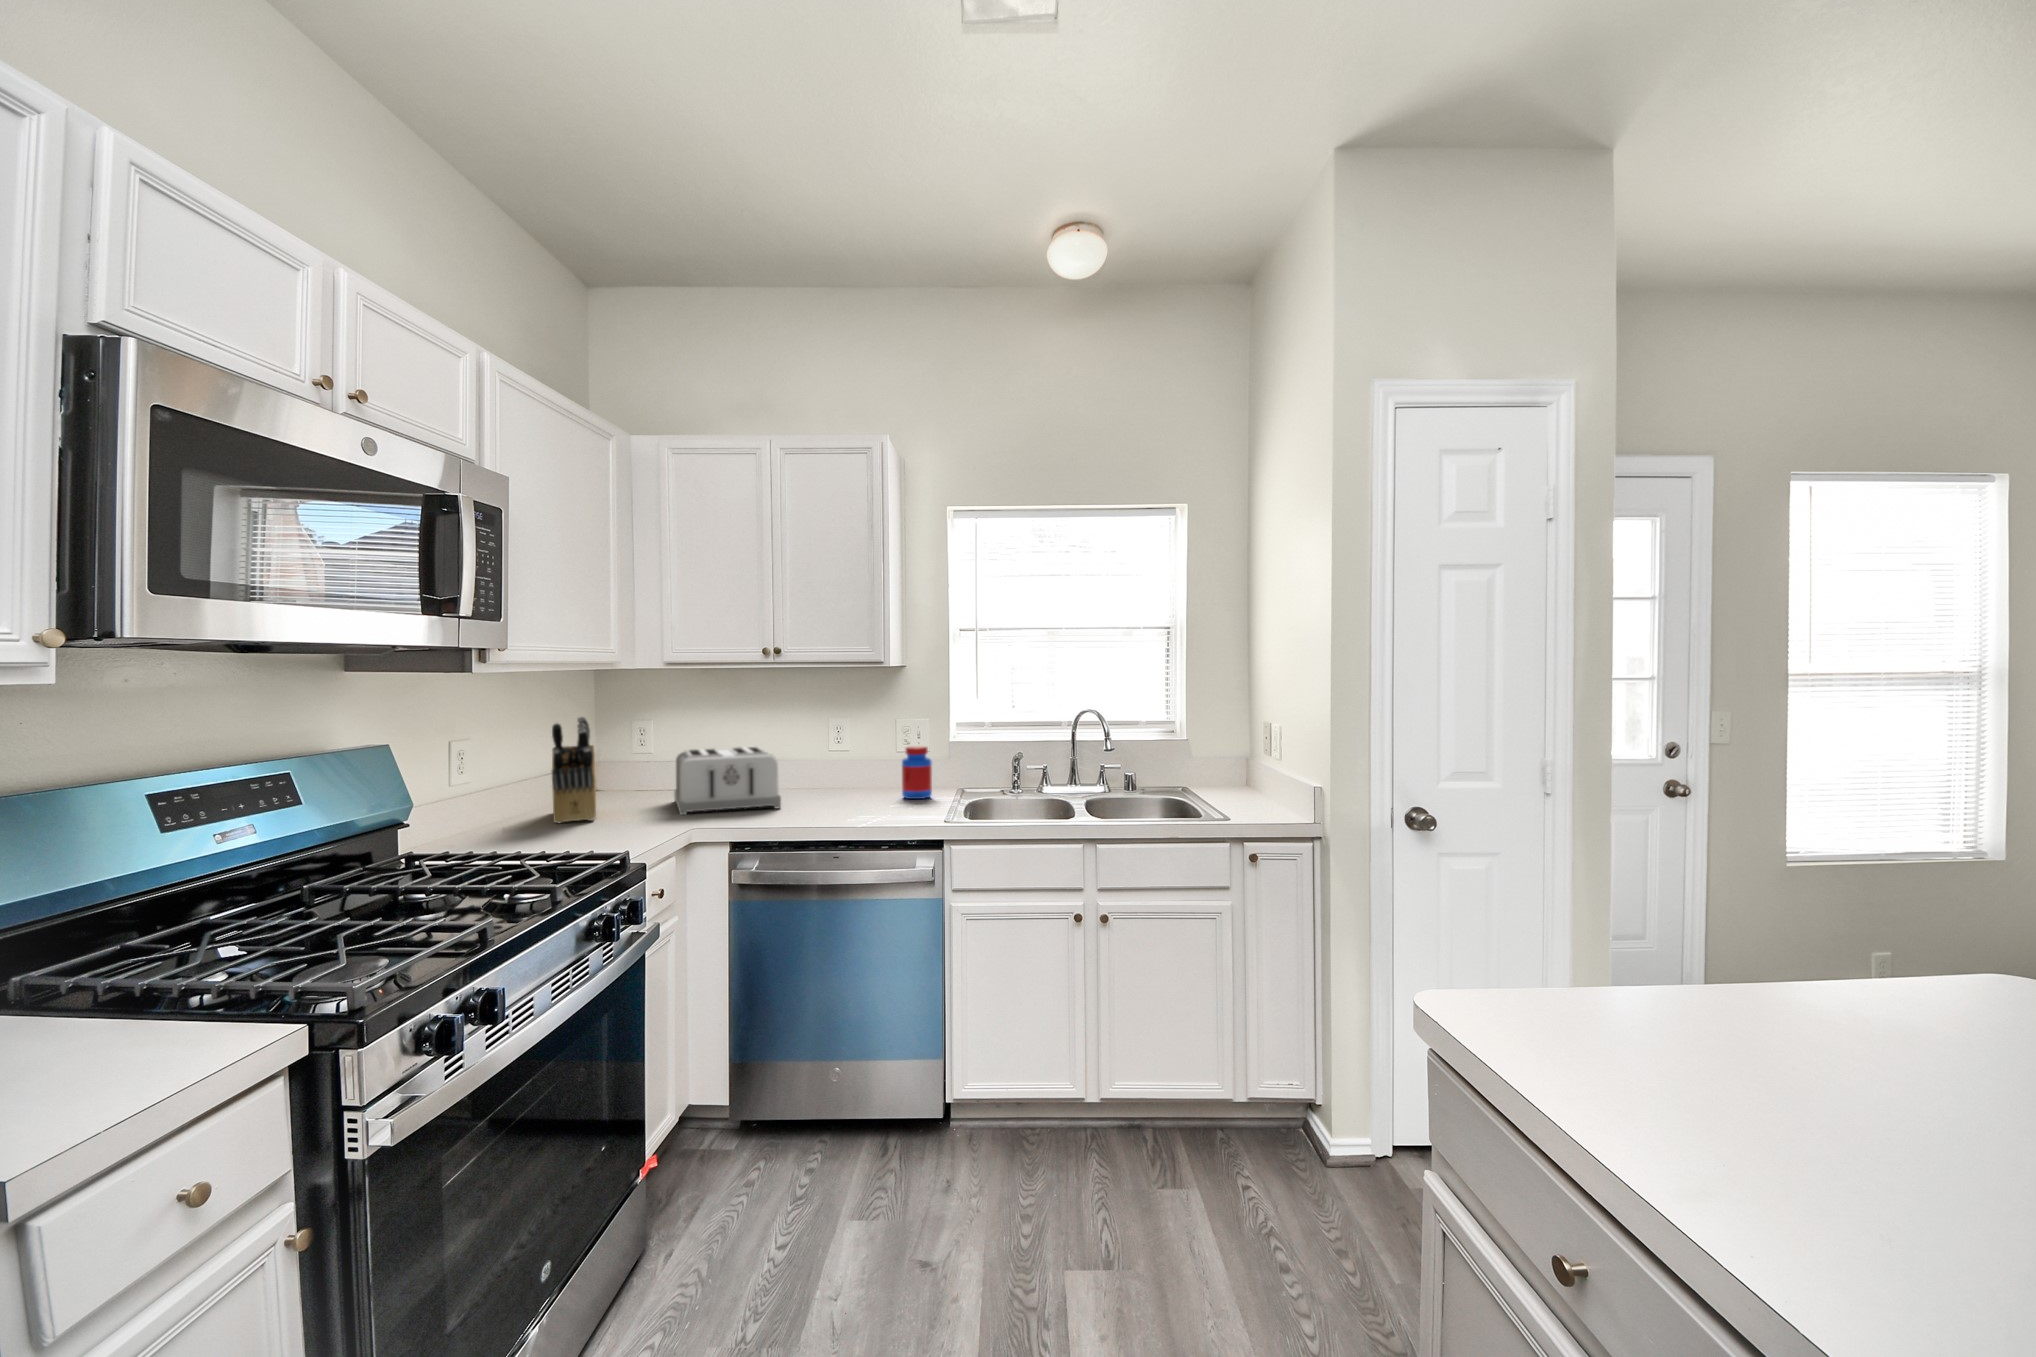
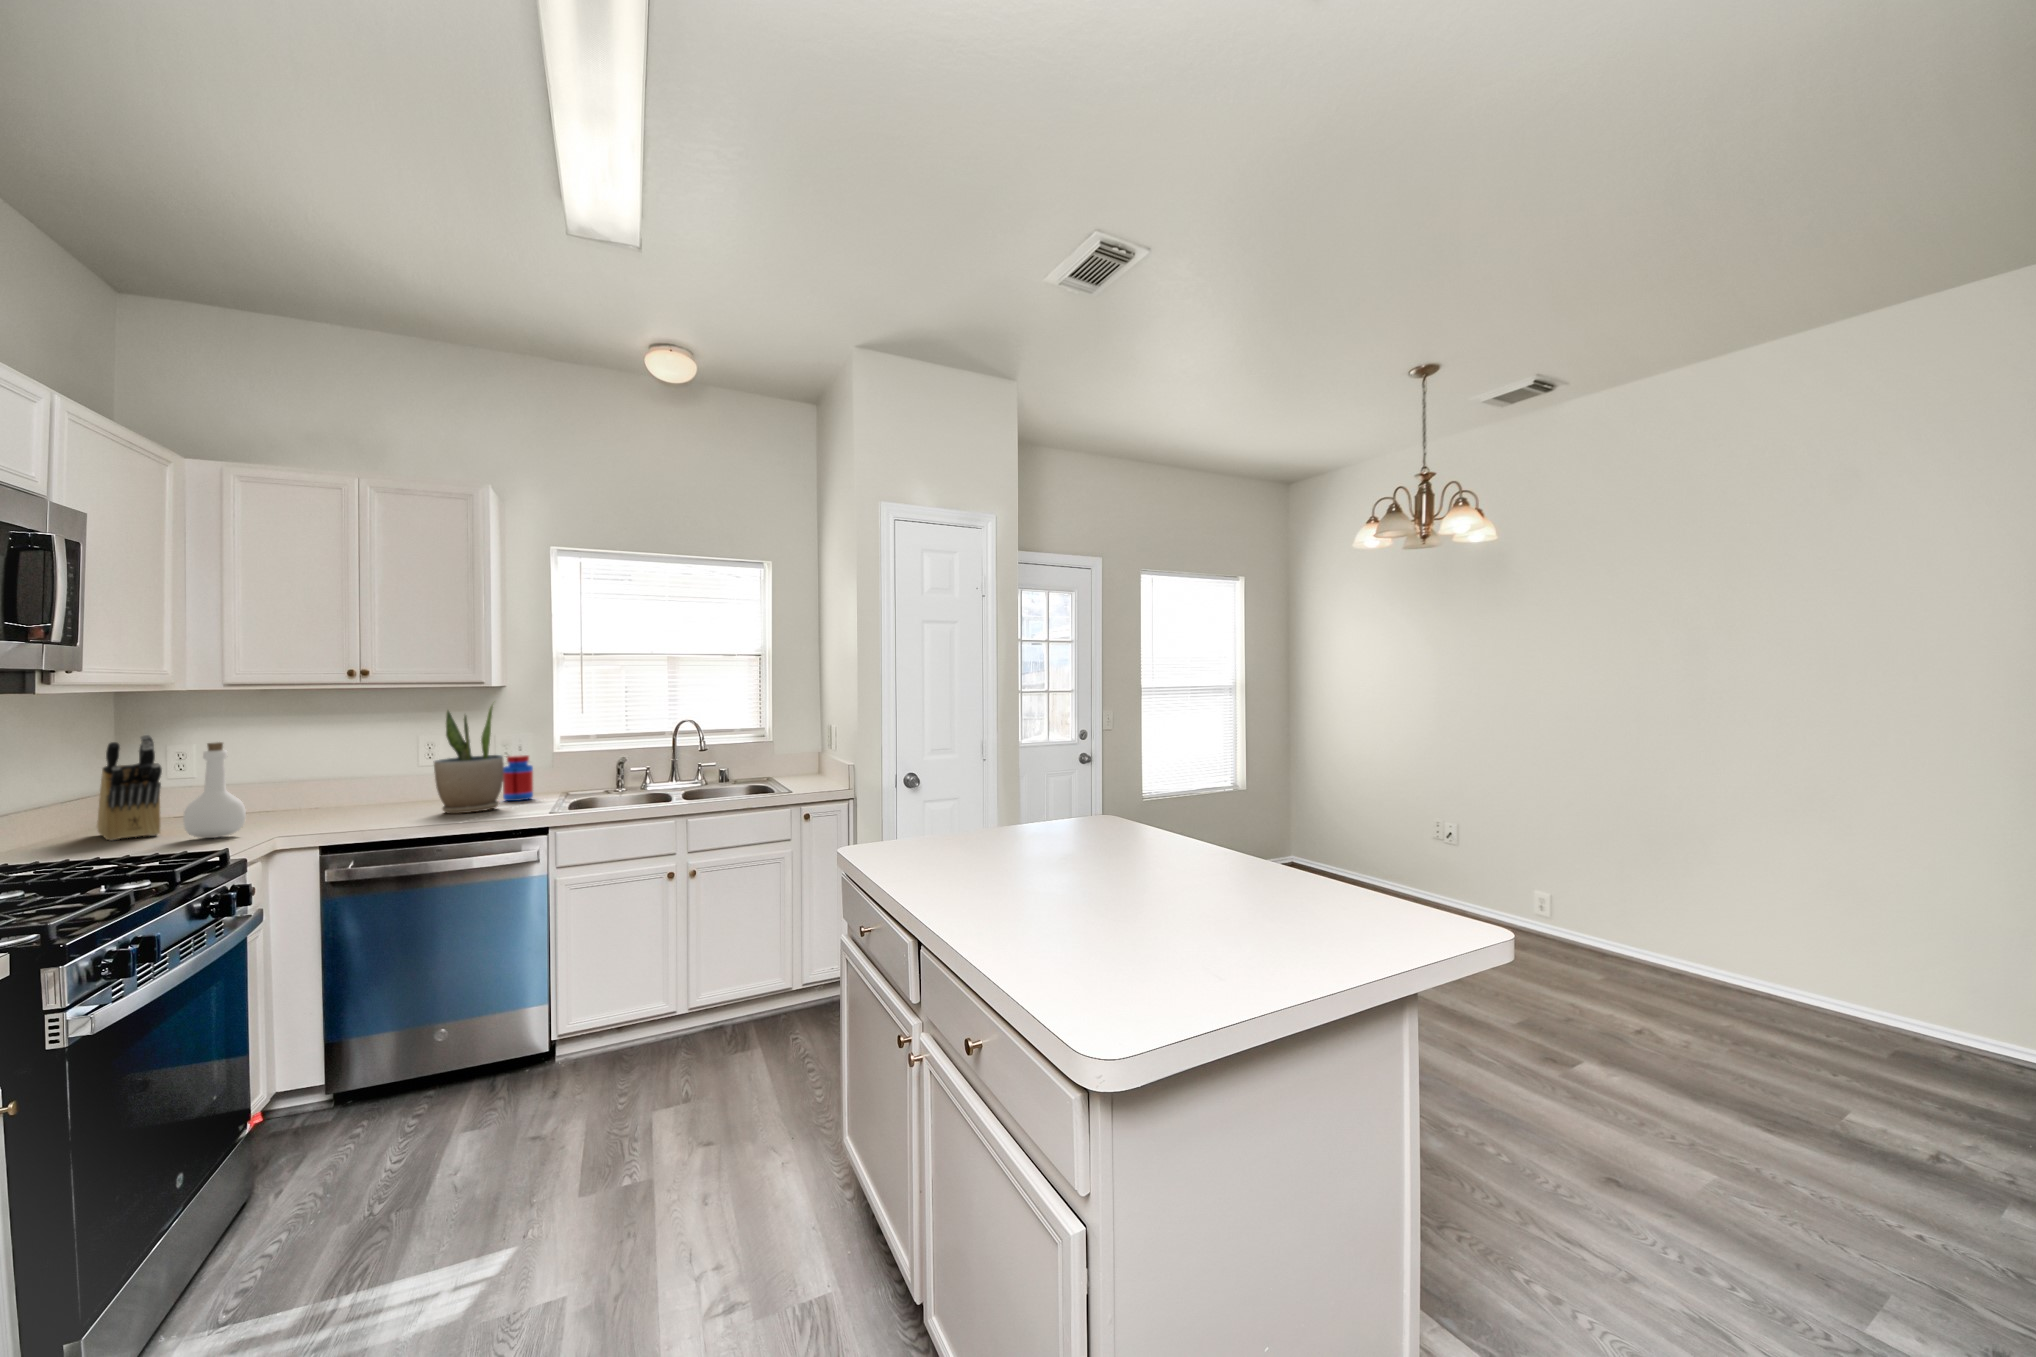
potted plant: none [830,685,898,816] -> present [434,706,504,814]
bottle: none [604,728,657,831] -> present [183,742,246,838]
toaster: present [674,747,781,815] -> none [243,762,377,826]

